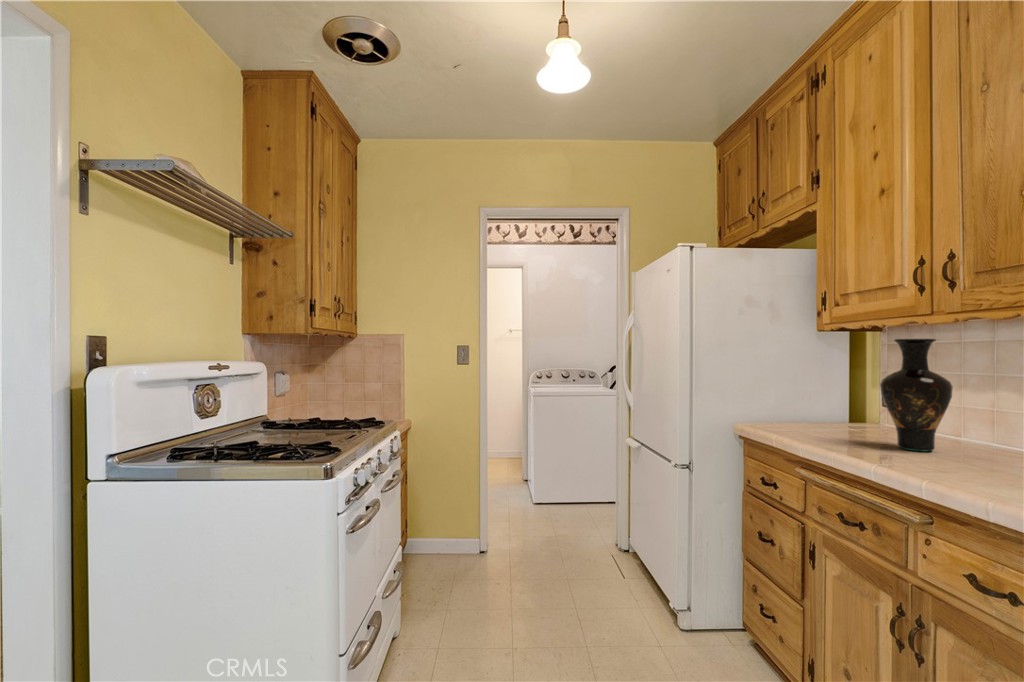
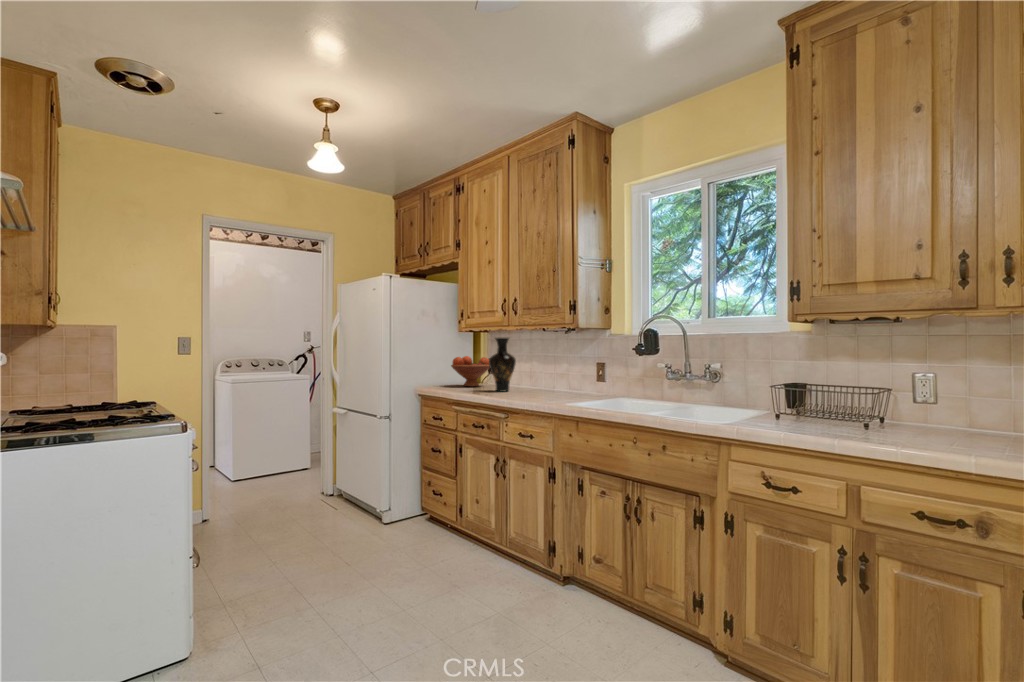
fruit bowl: none [802,373,889,428] -> present [451,356,490,387]

